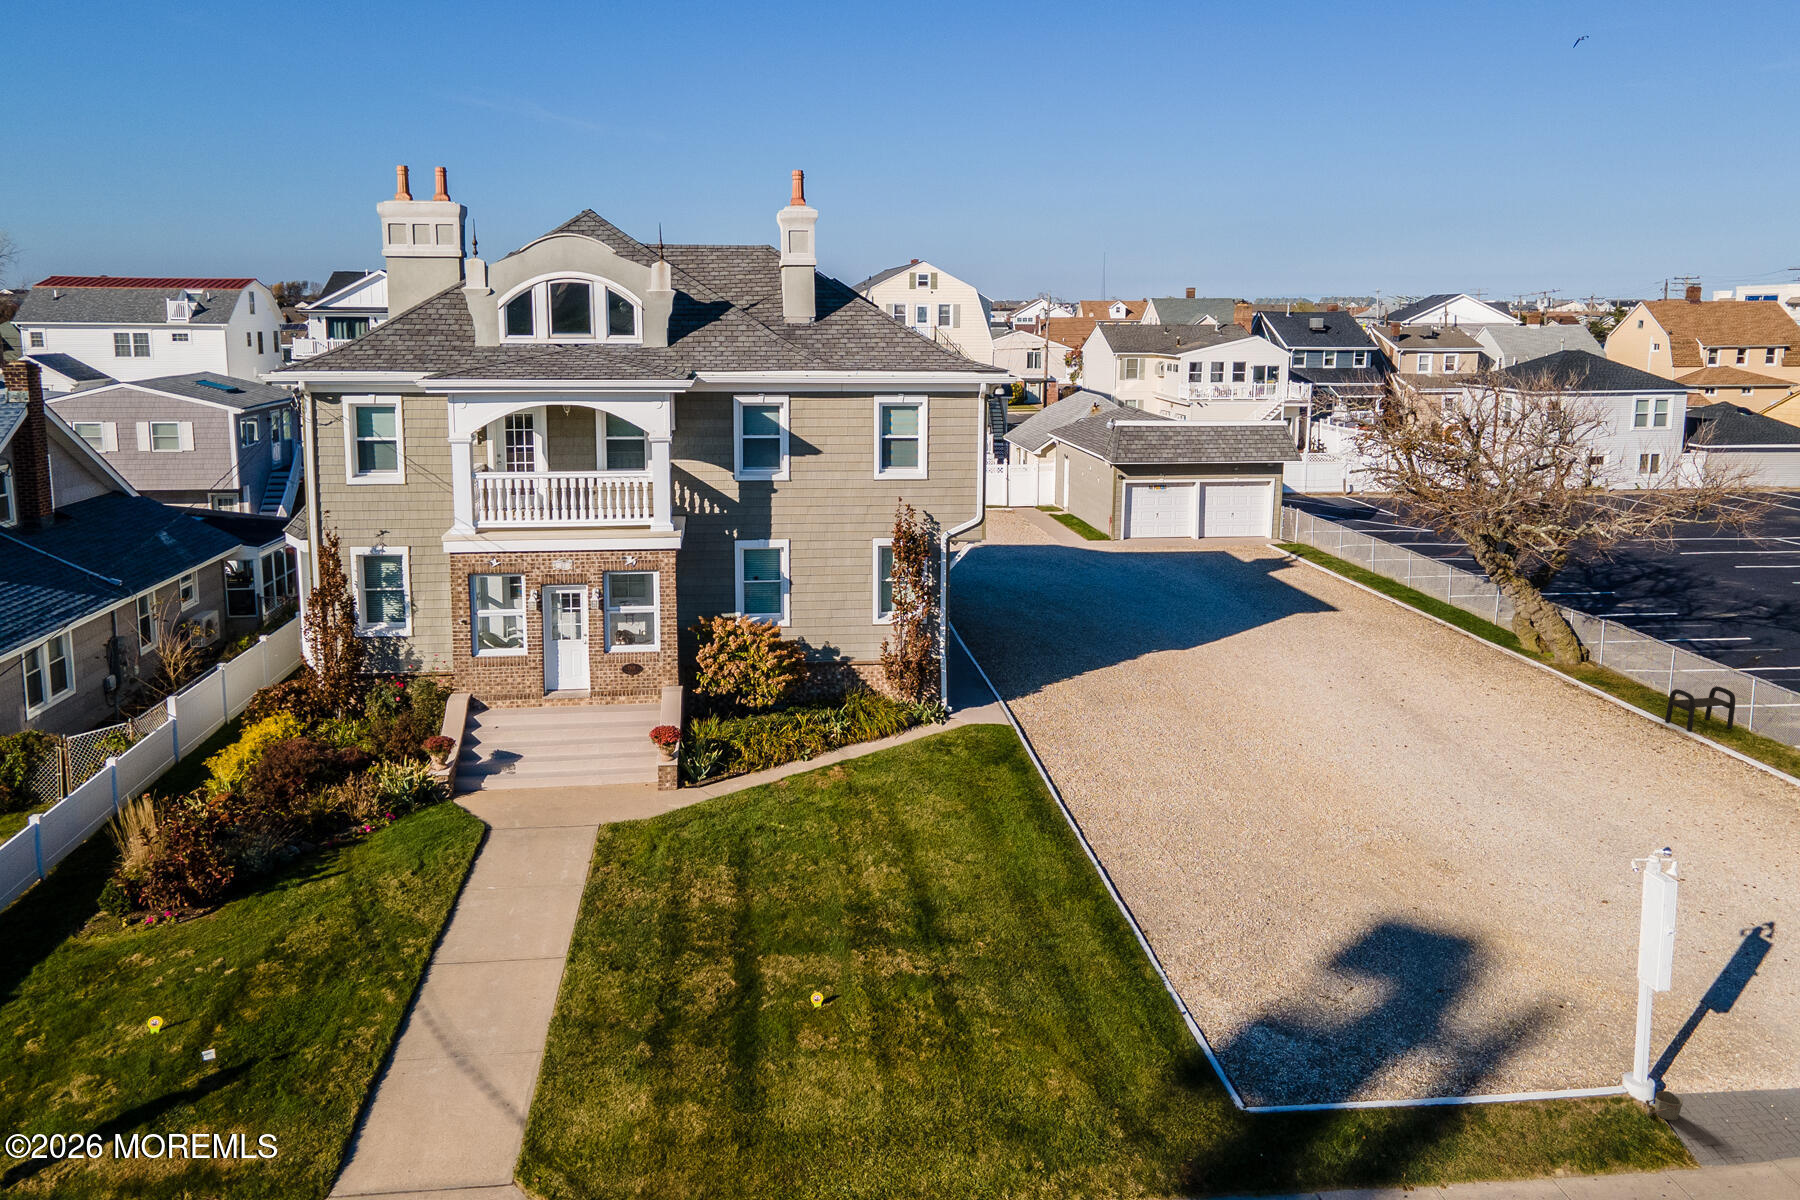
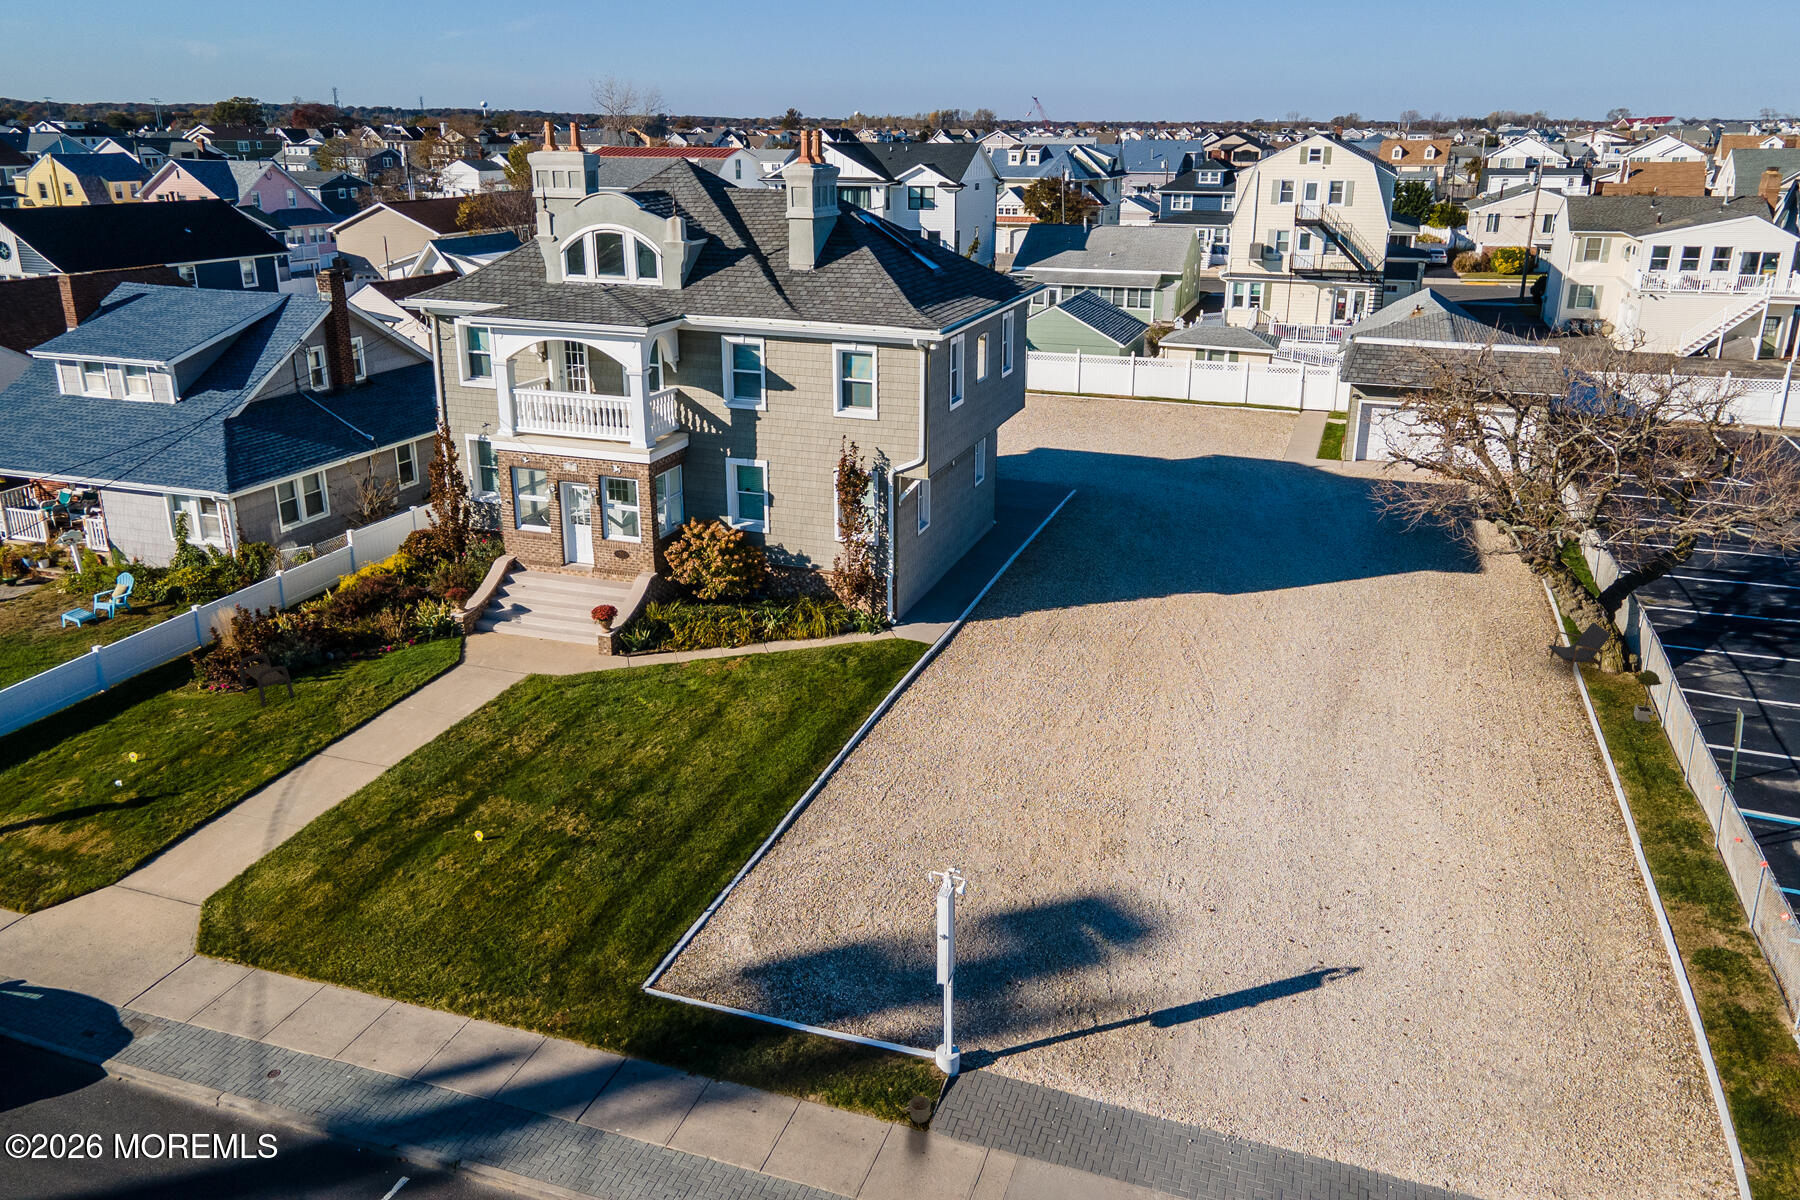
lounge chair: none [1502,617,1553,666] -> present [1548,622,1611,676]
potted tree: none [1613,641,1636,687] -> present [1634,670,1662,722]
bench: present [1665,686,1735,732] -> present [239,654,294,706]

